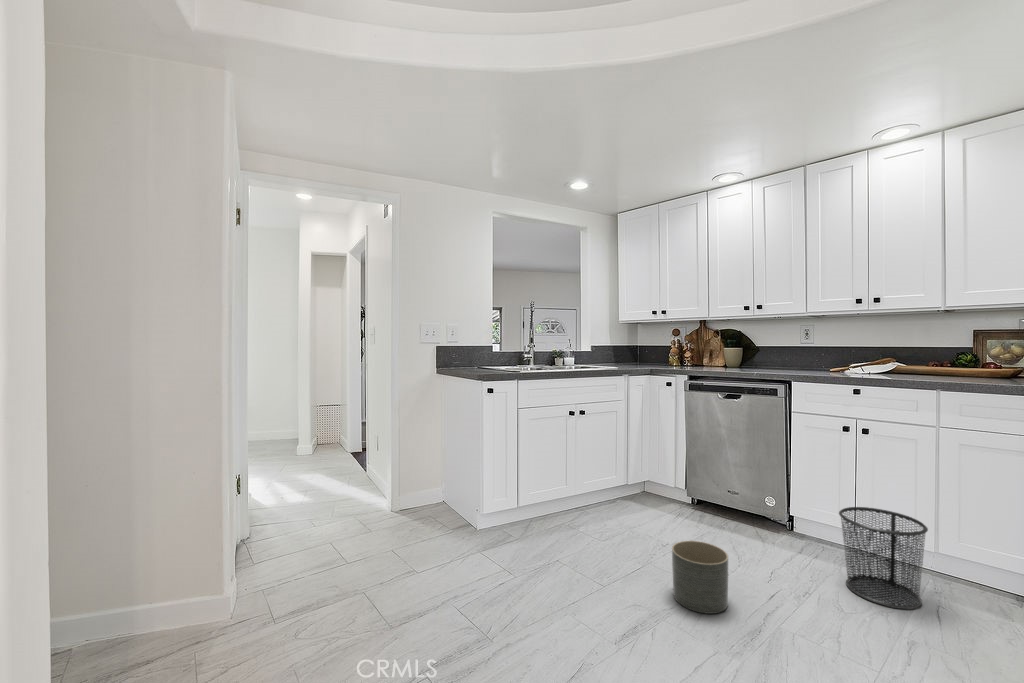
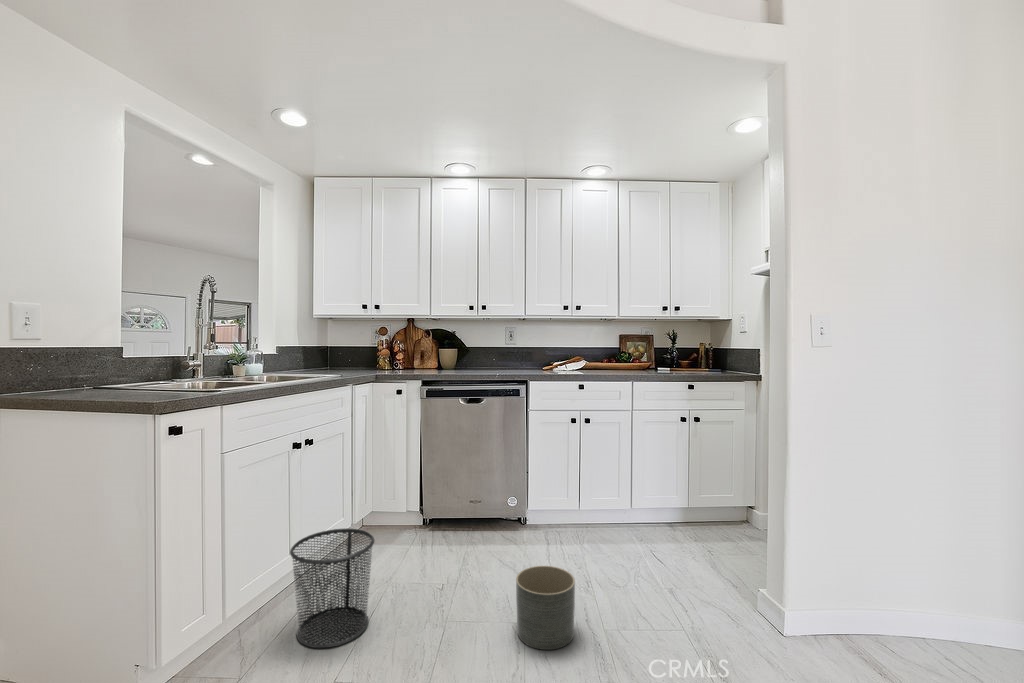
waste bin: present [839,507,928,609] -> present [290,528,374,648]

